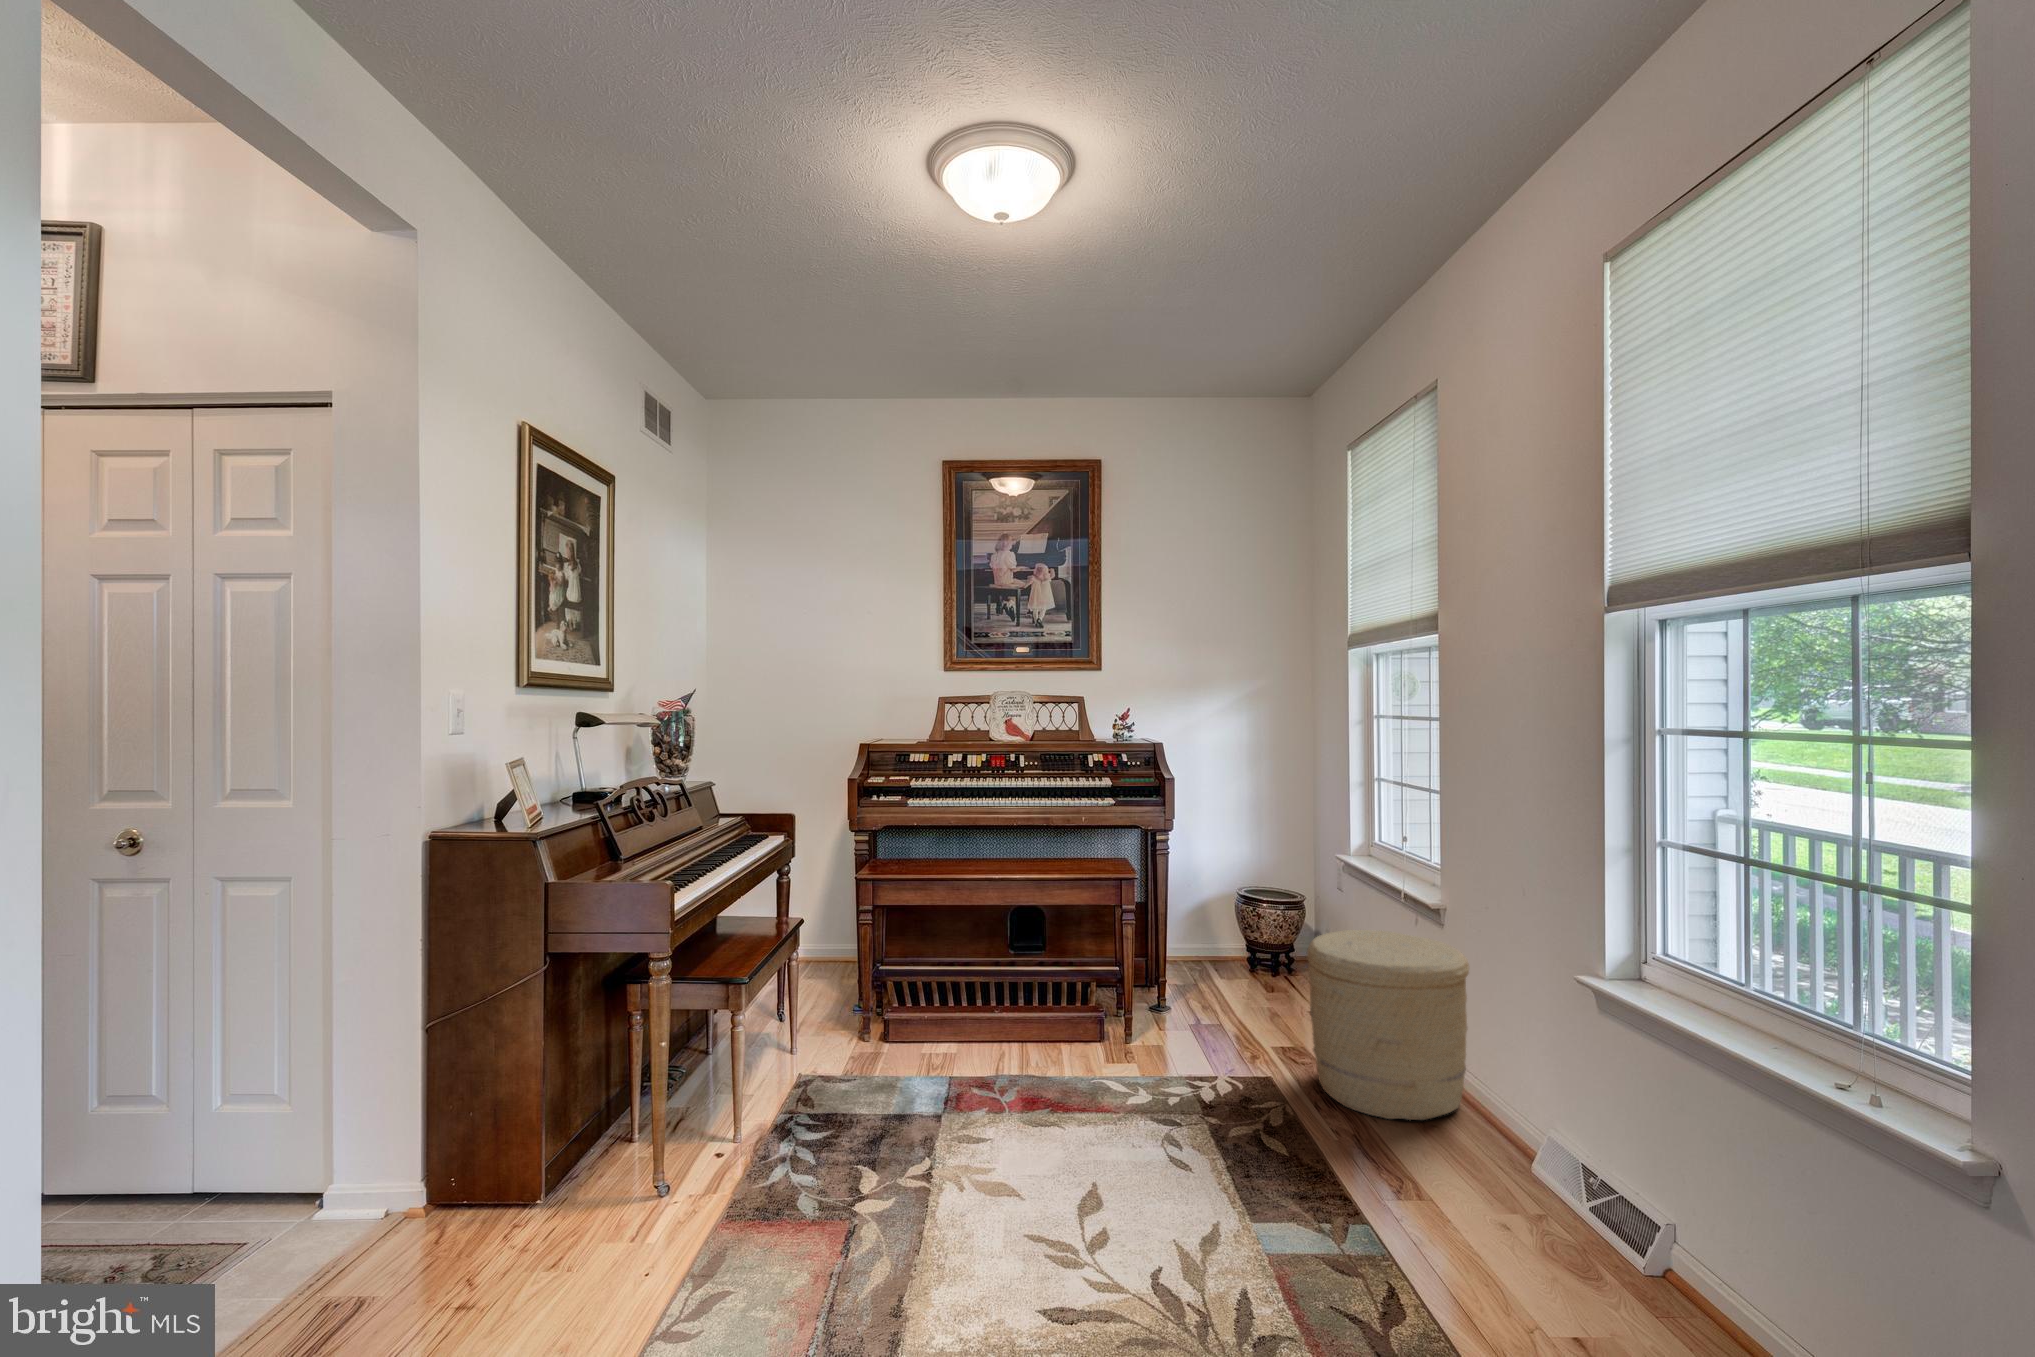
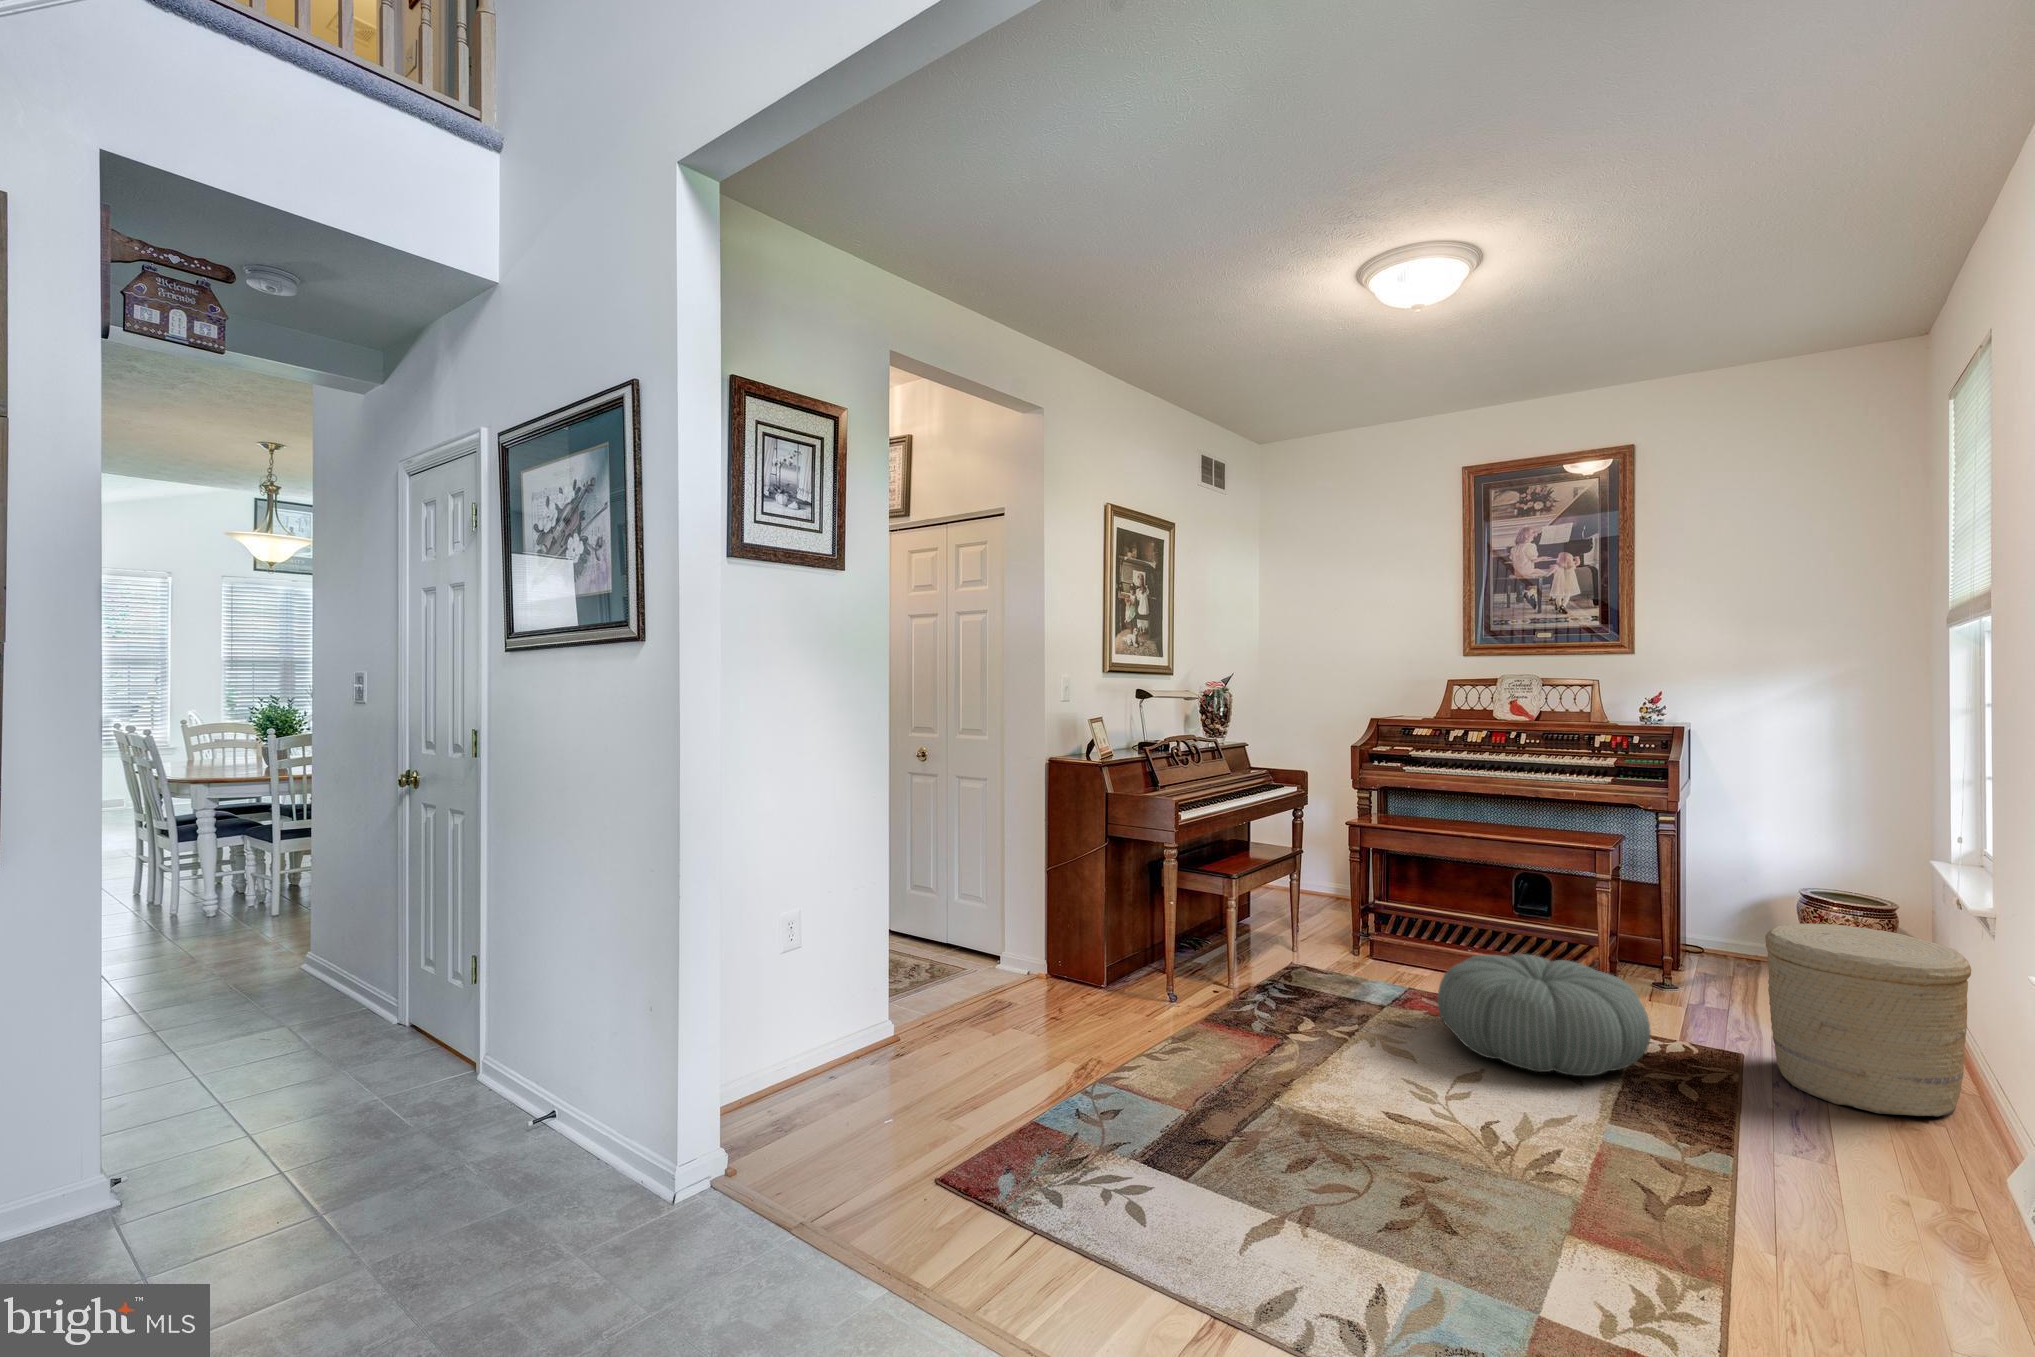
pouf: none [1022,1015,1244,1171] -> present [1437,954,1651,1076]

